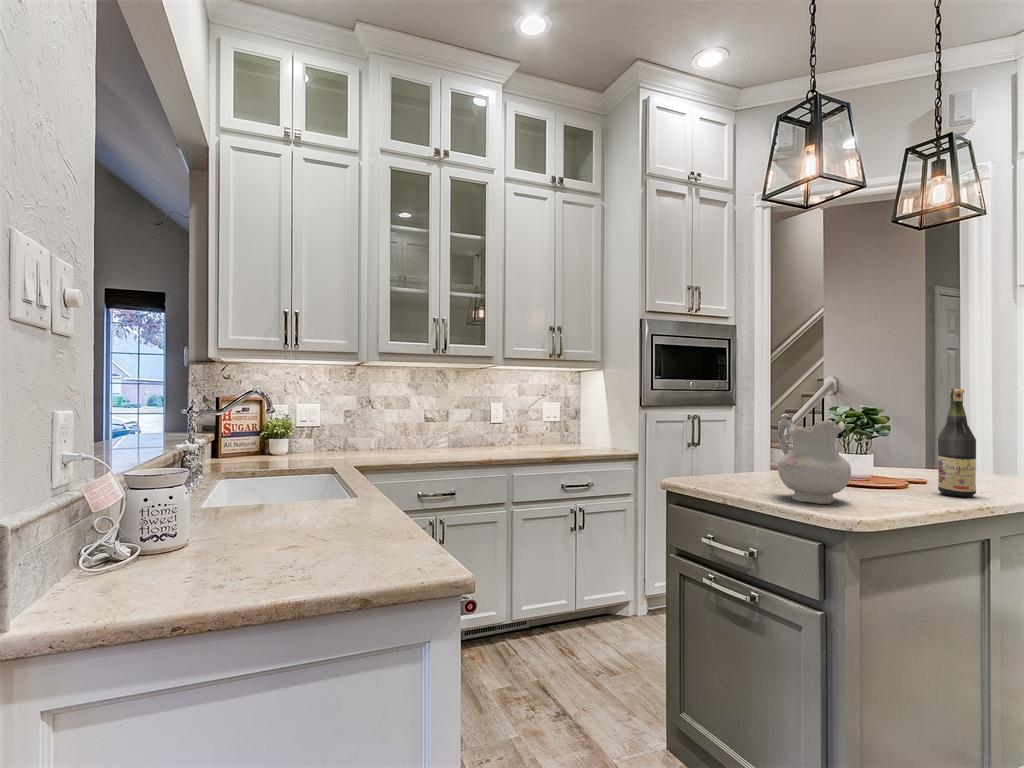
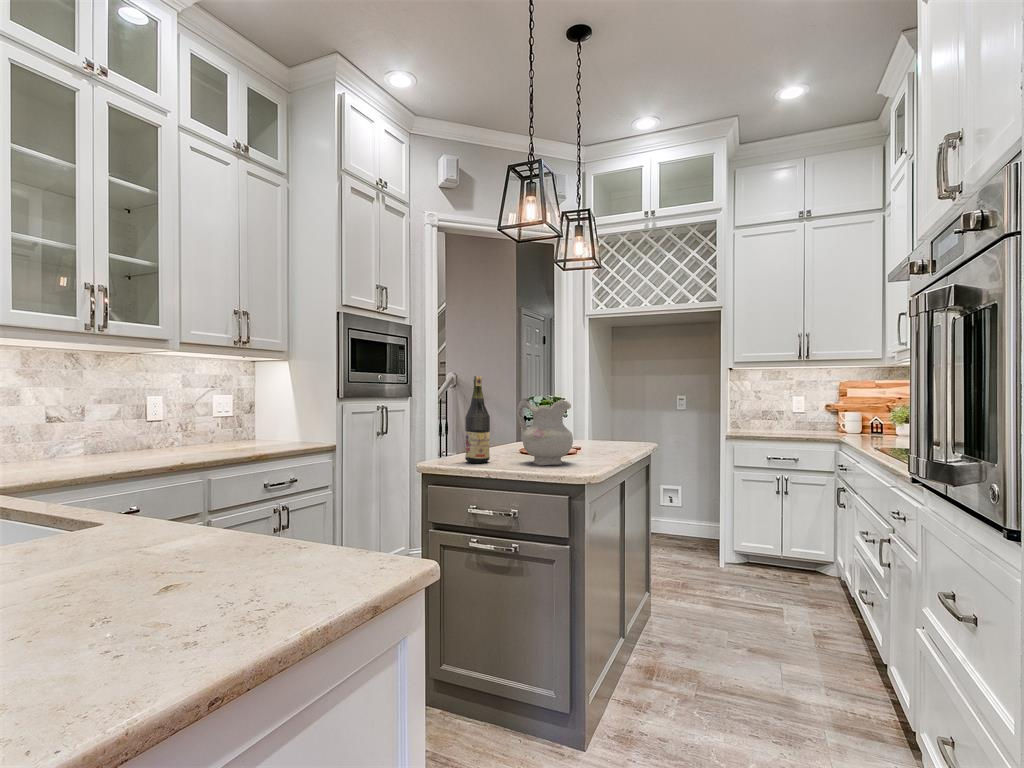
wine bottle: present [938,389,976,497] -> present [465,376,490,463]

